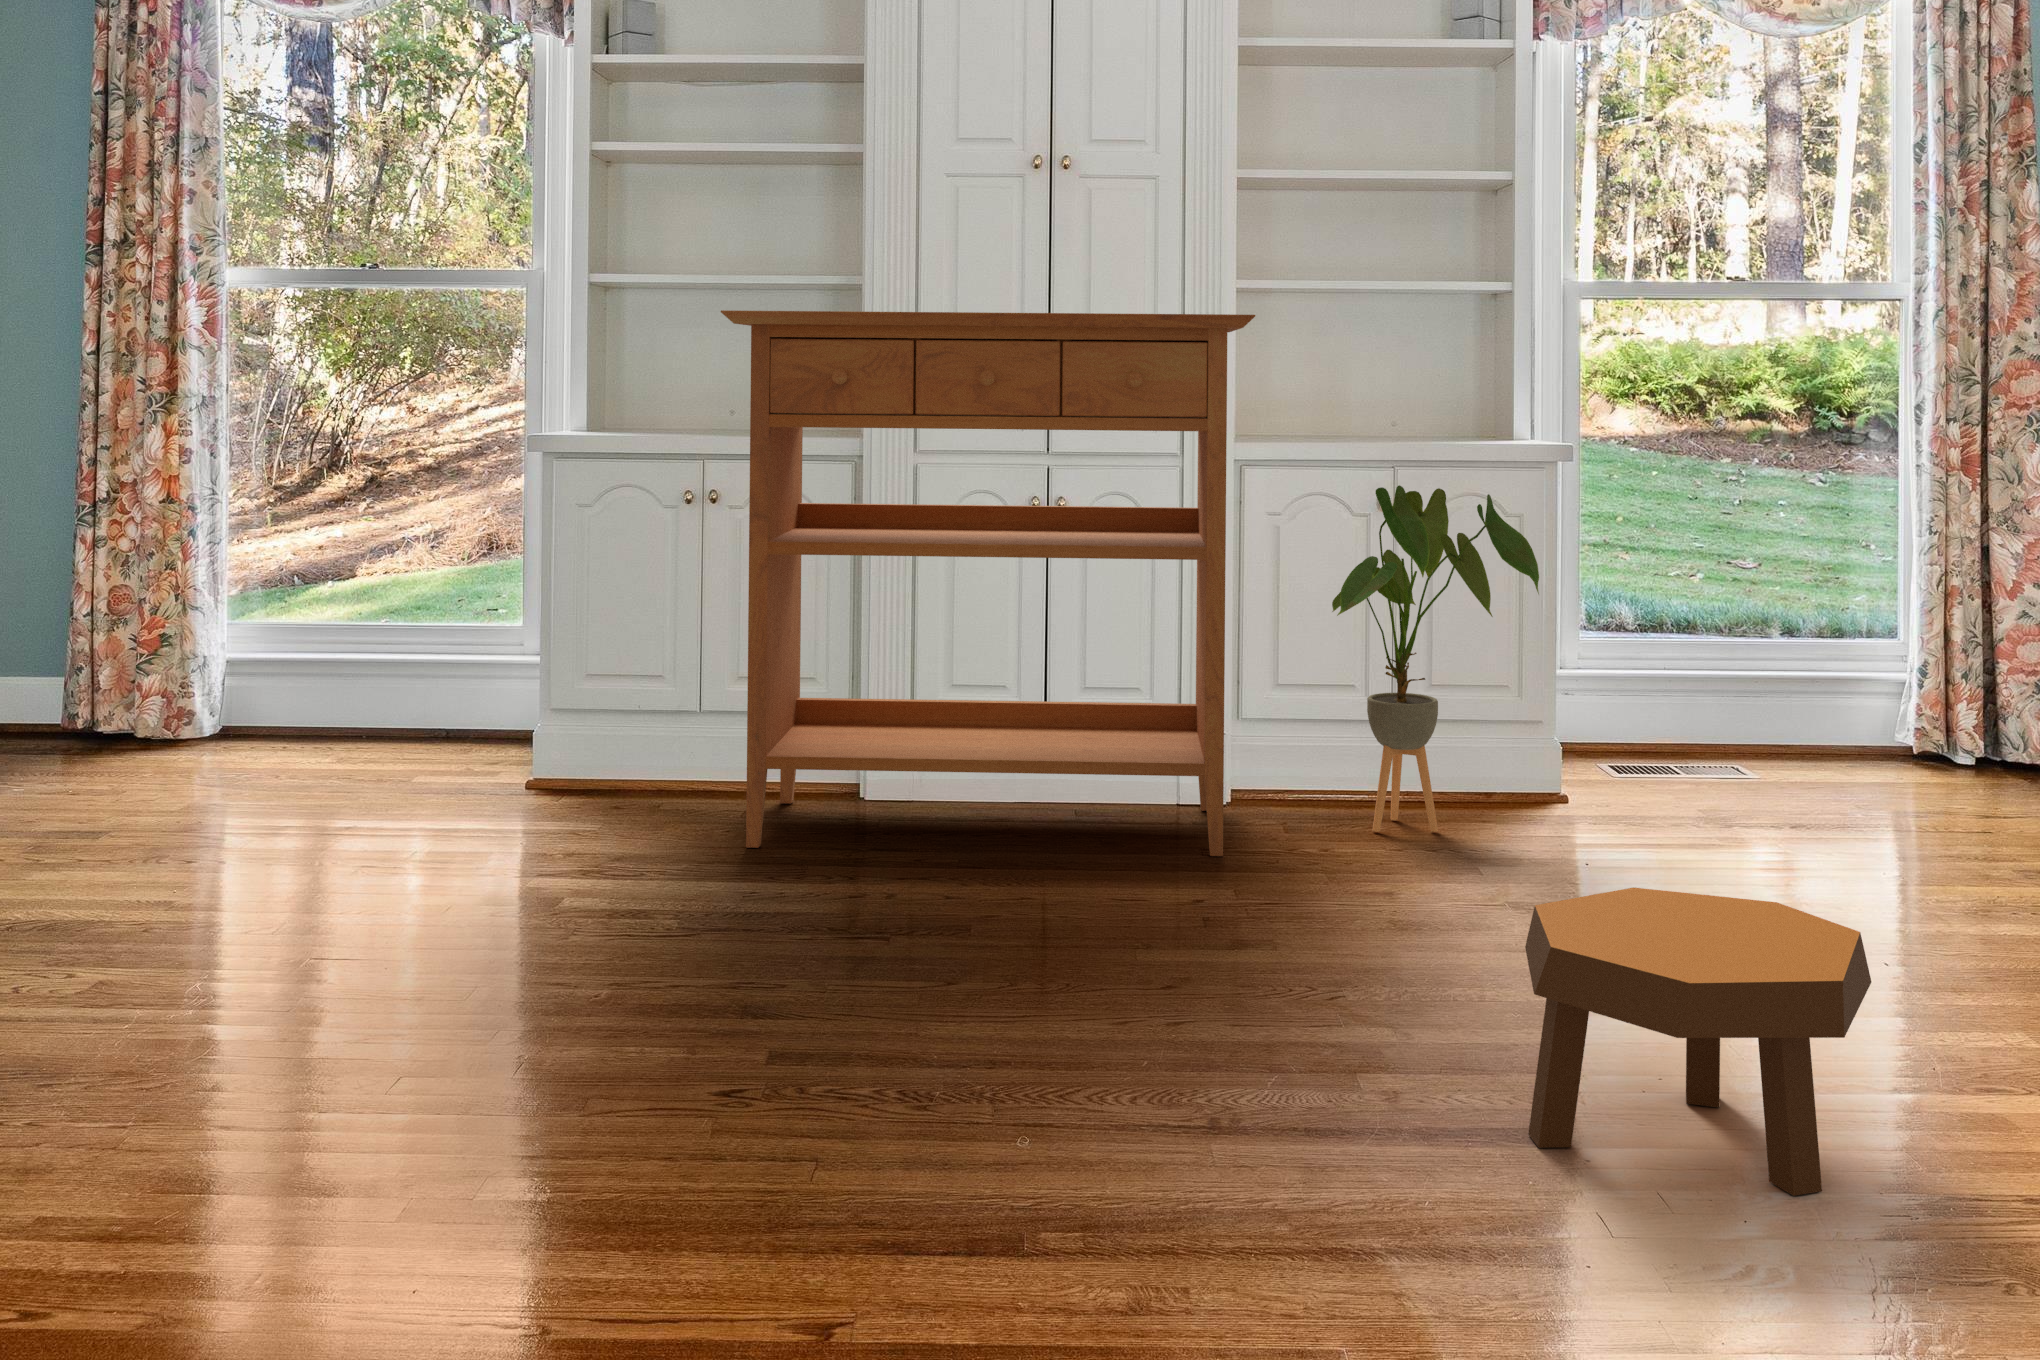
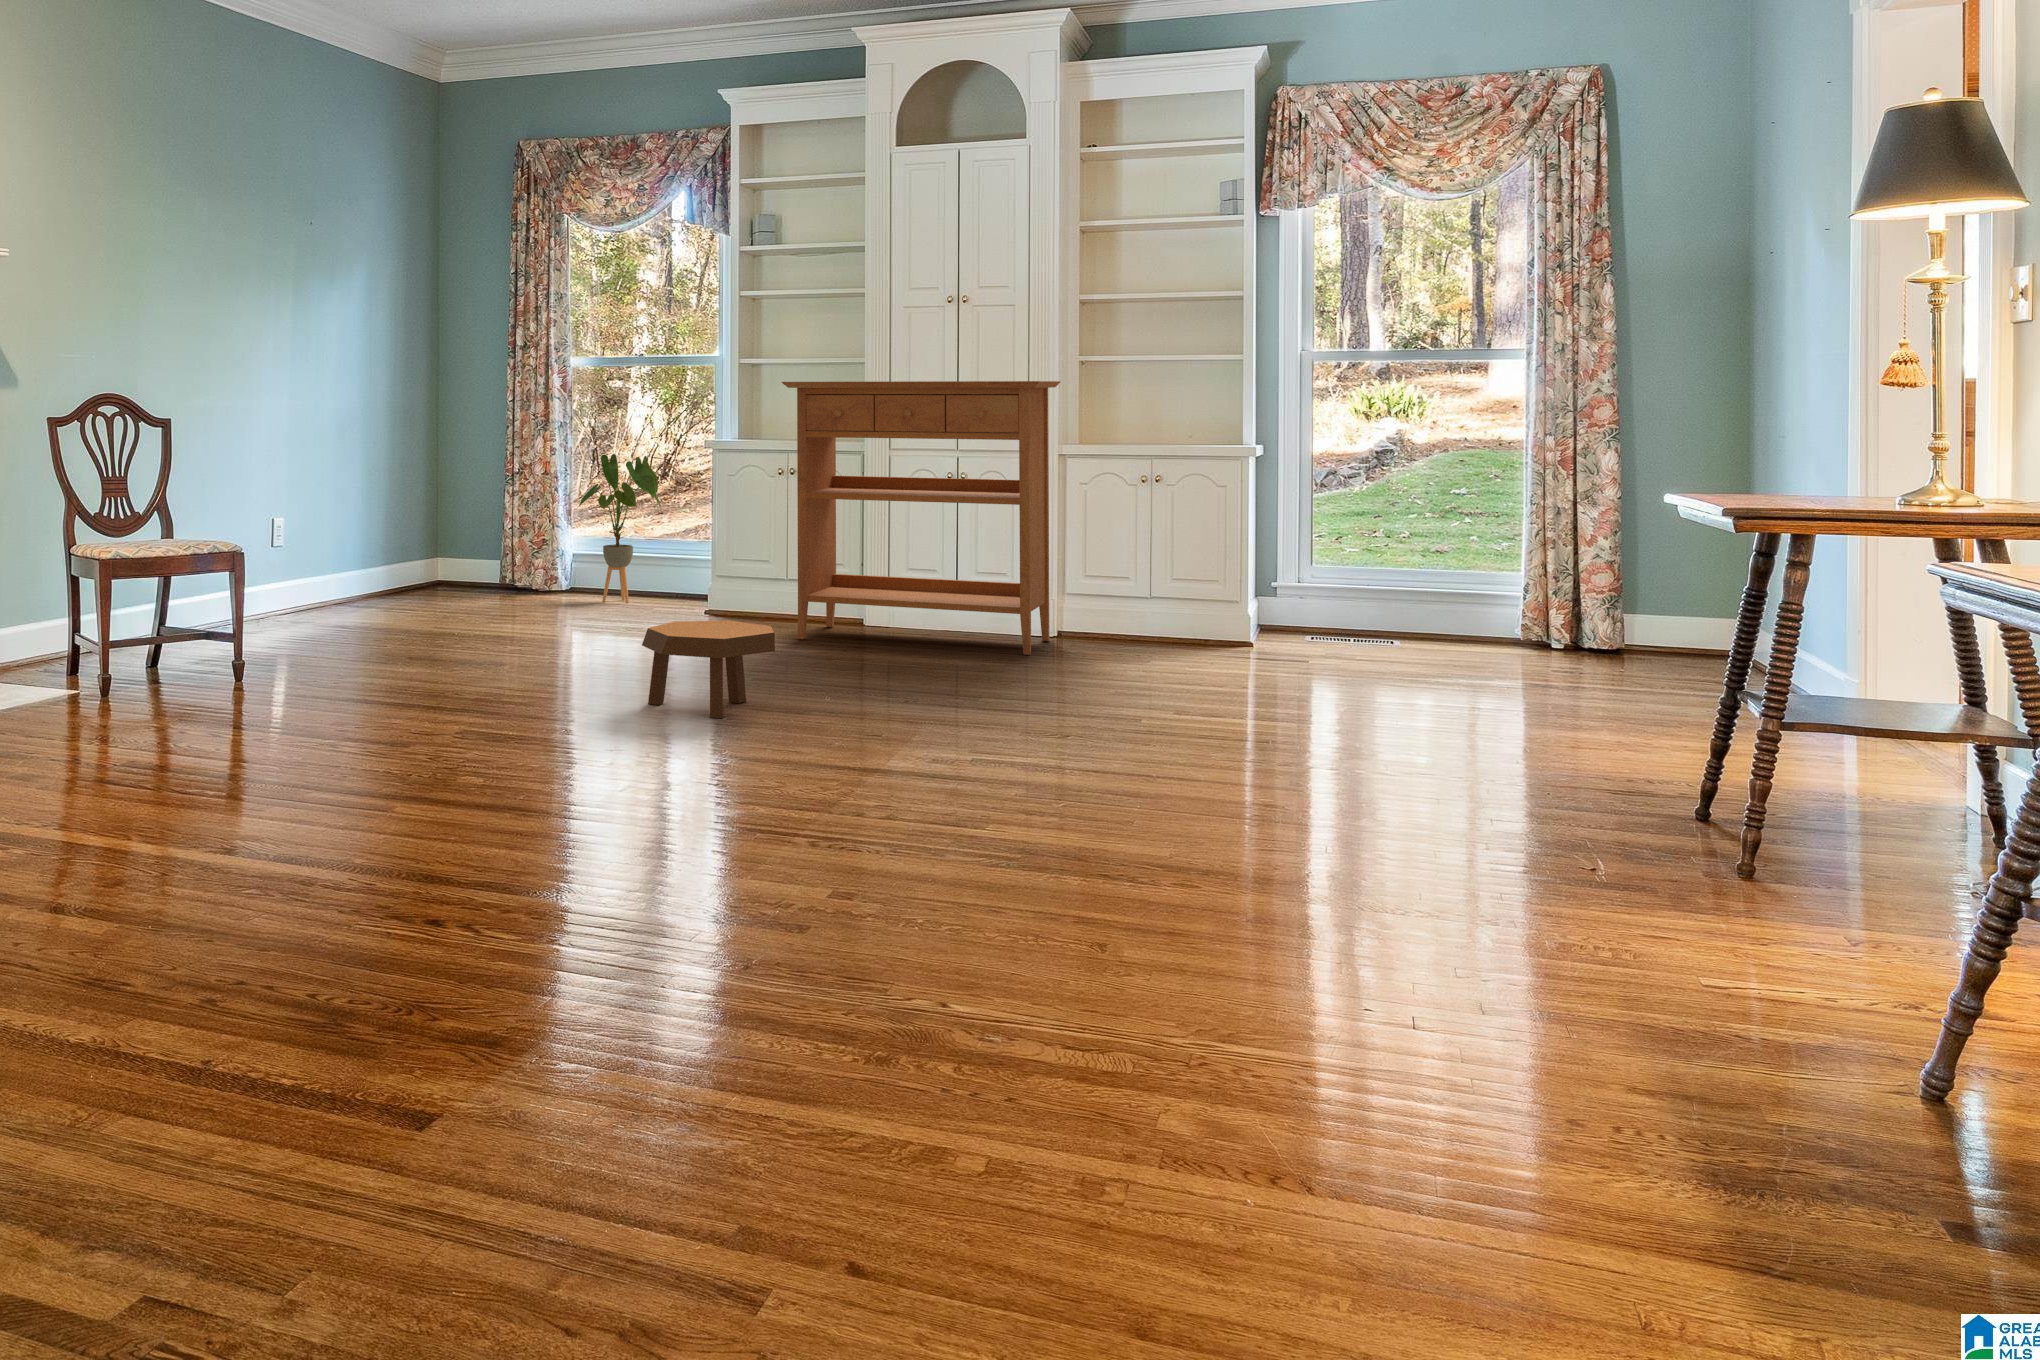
house plant: present [1332,485,1539,832] -> present [578,454,661,603]
footstool: present [1525,888,1871,1196] -> present [642,621,775,718]

